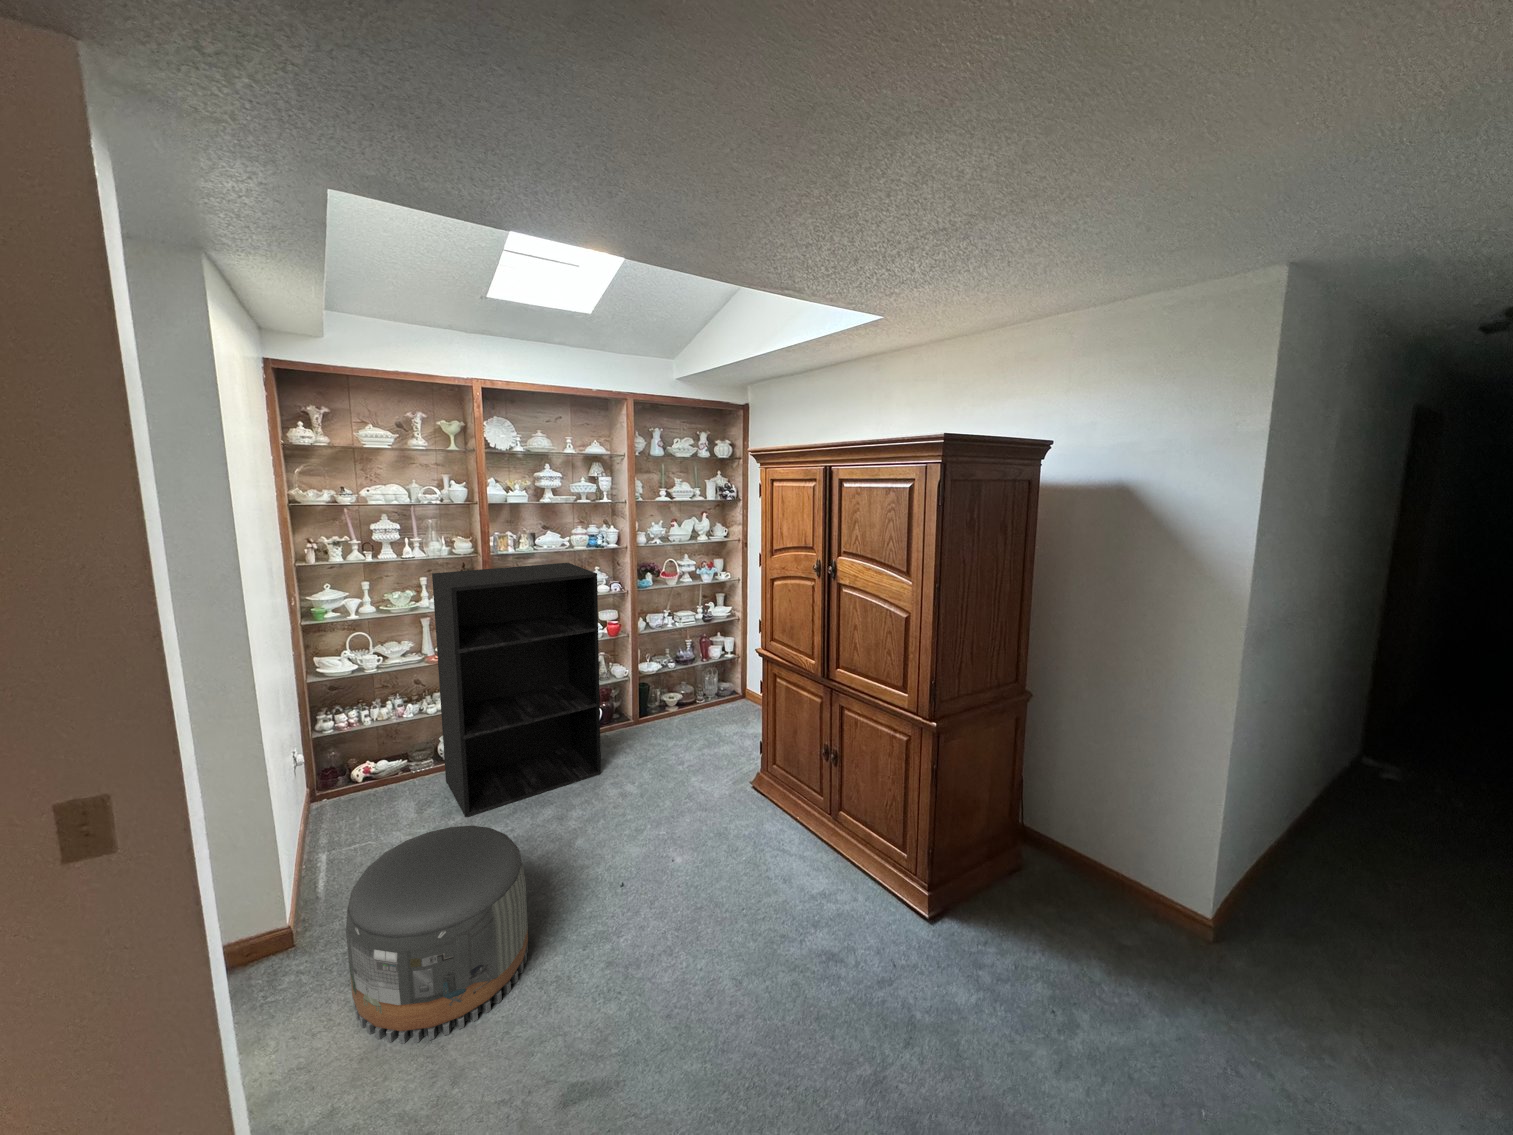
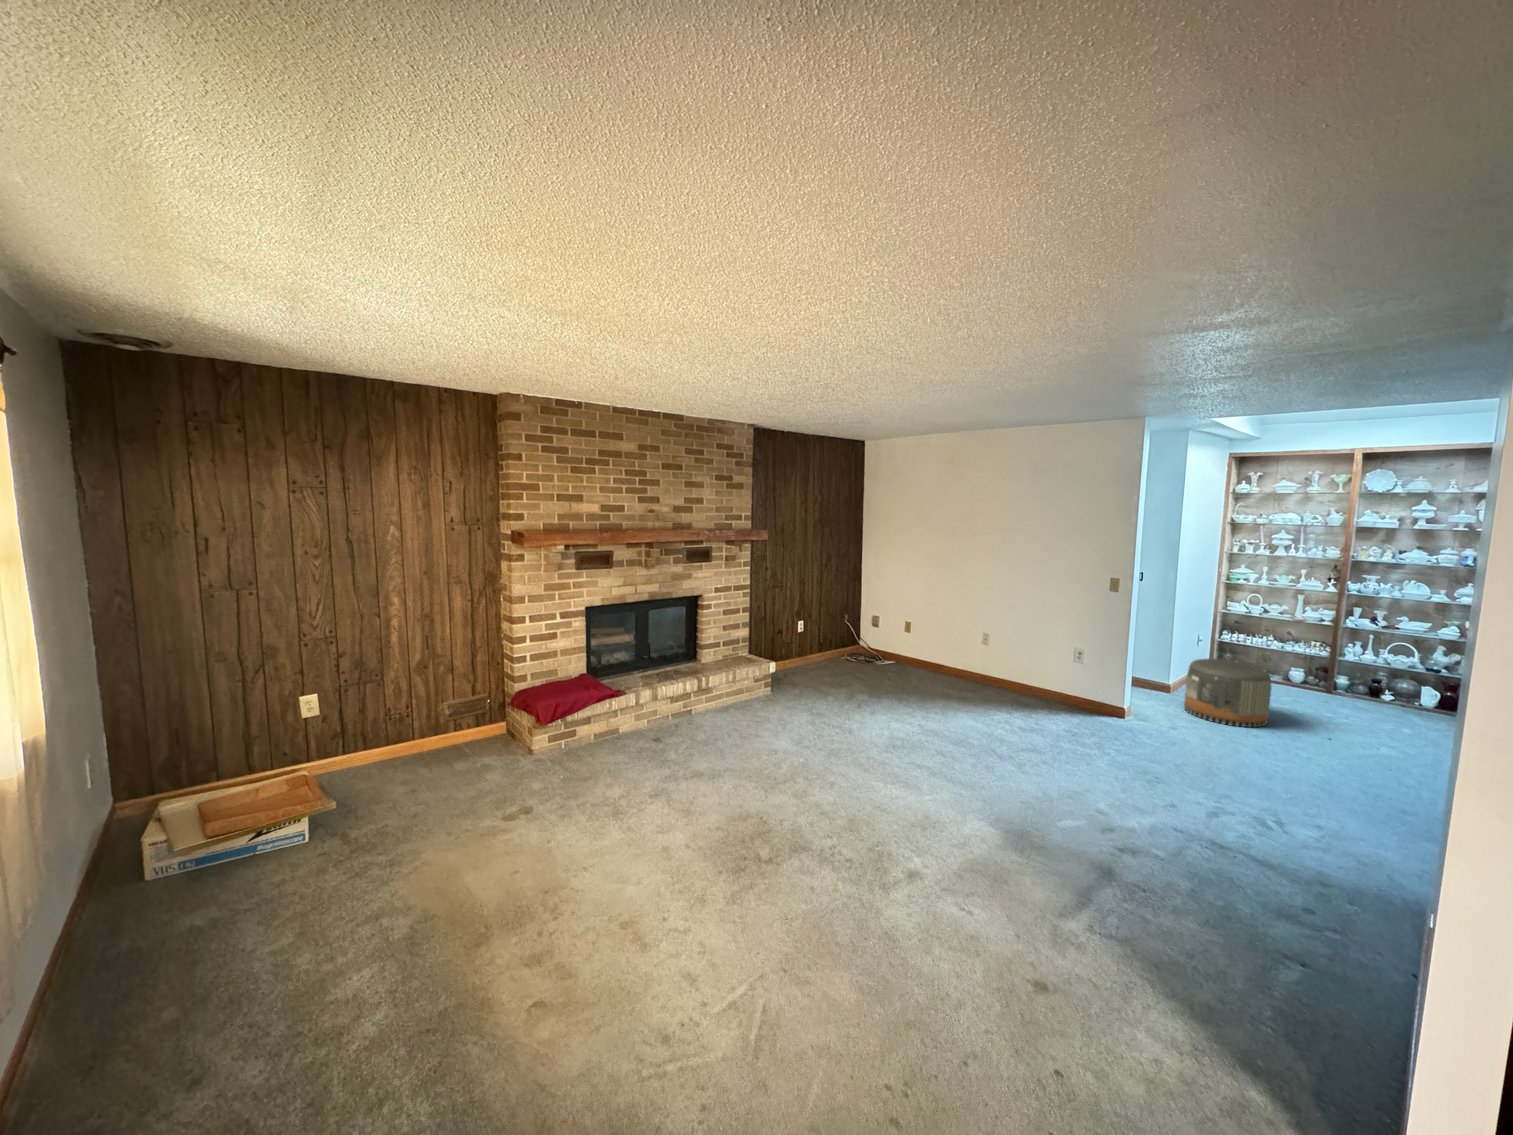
bookshelf: present [432,563,601,817] -> none [1280,563,1419,720]

